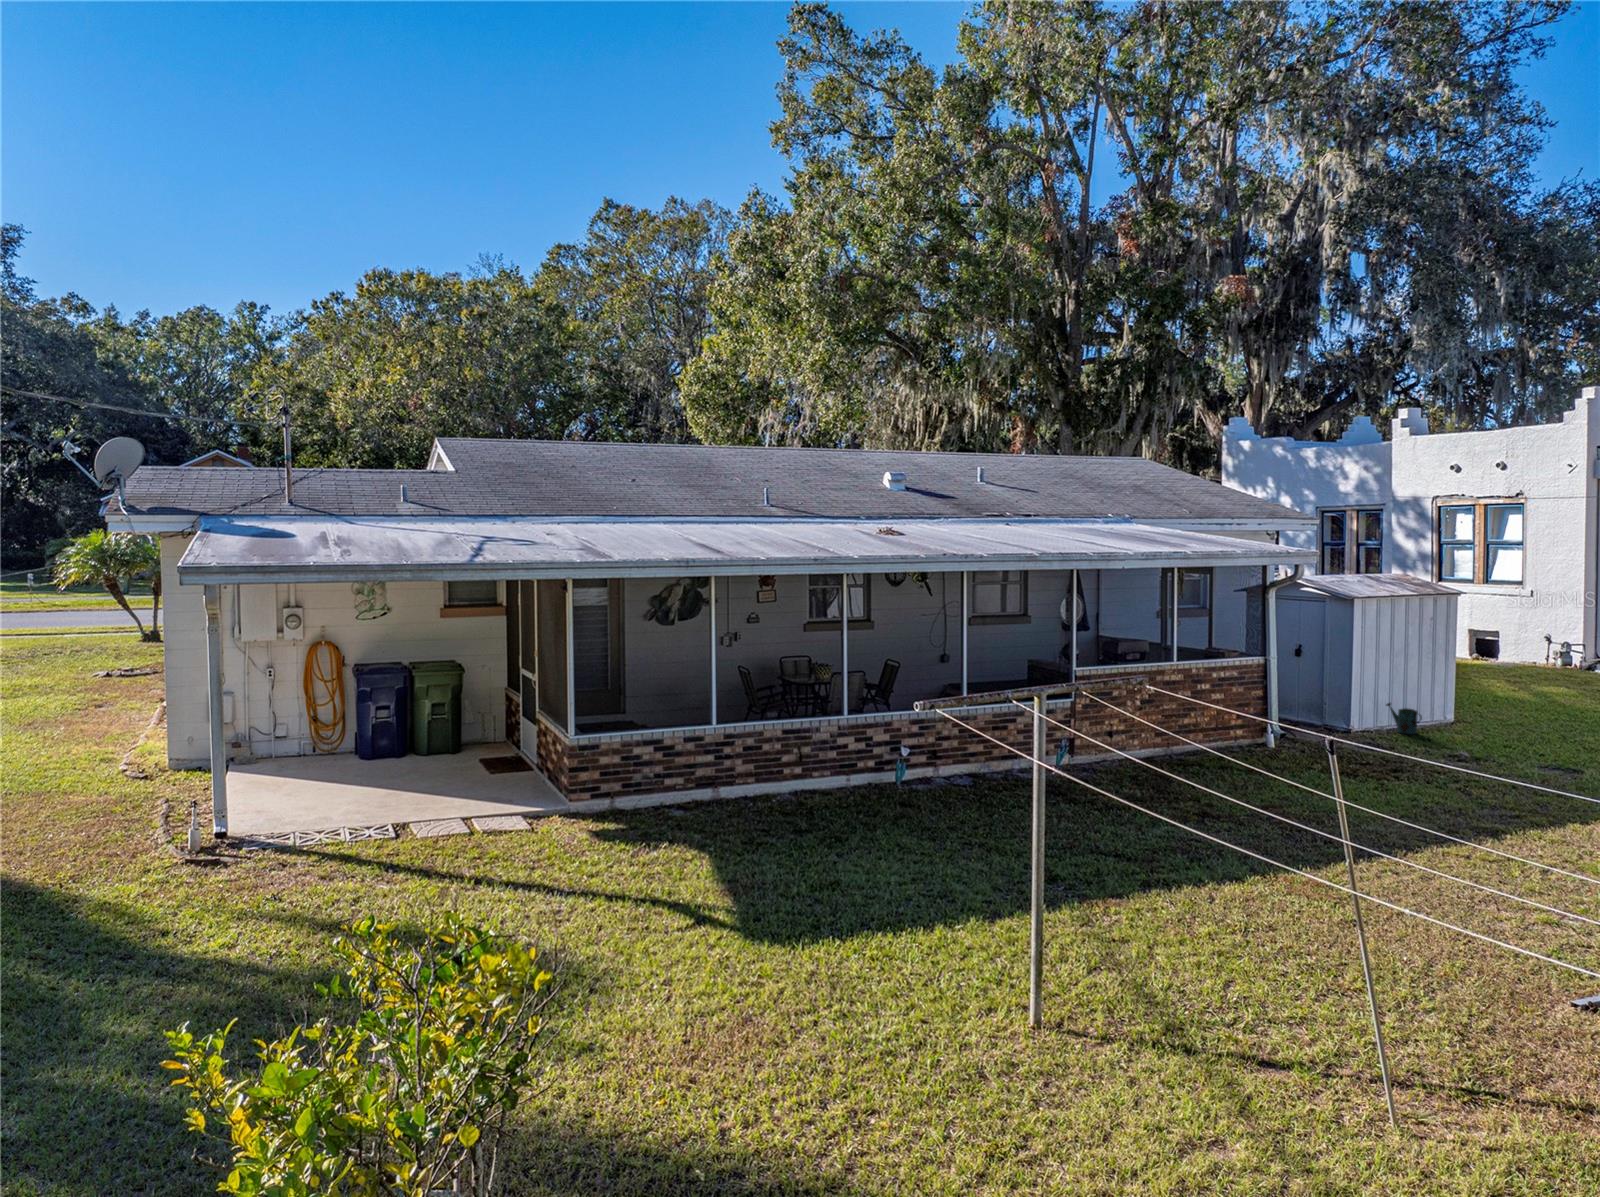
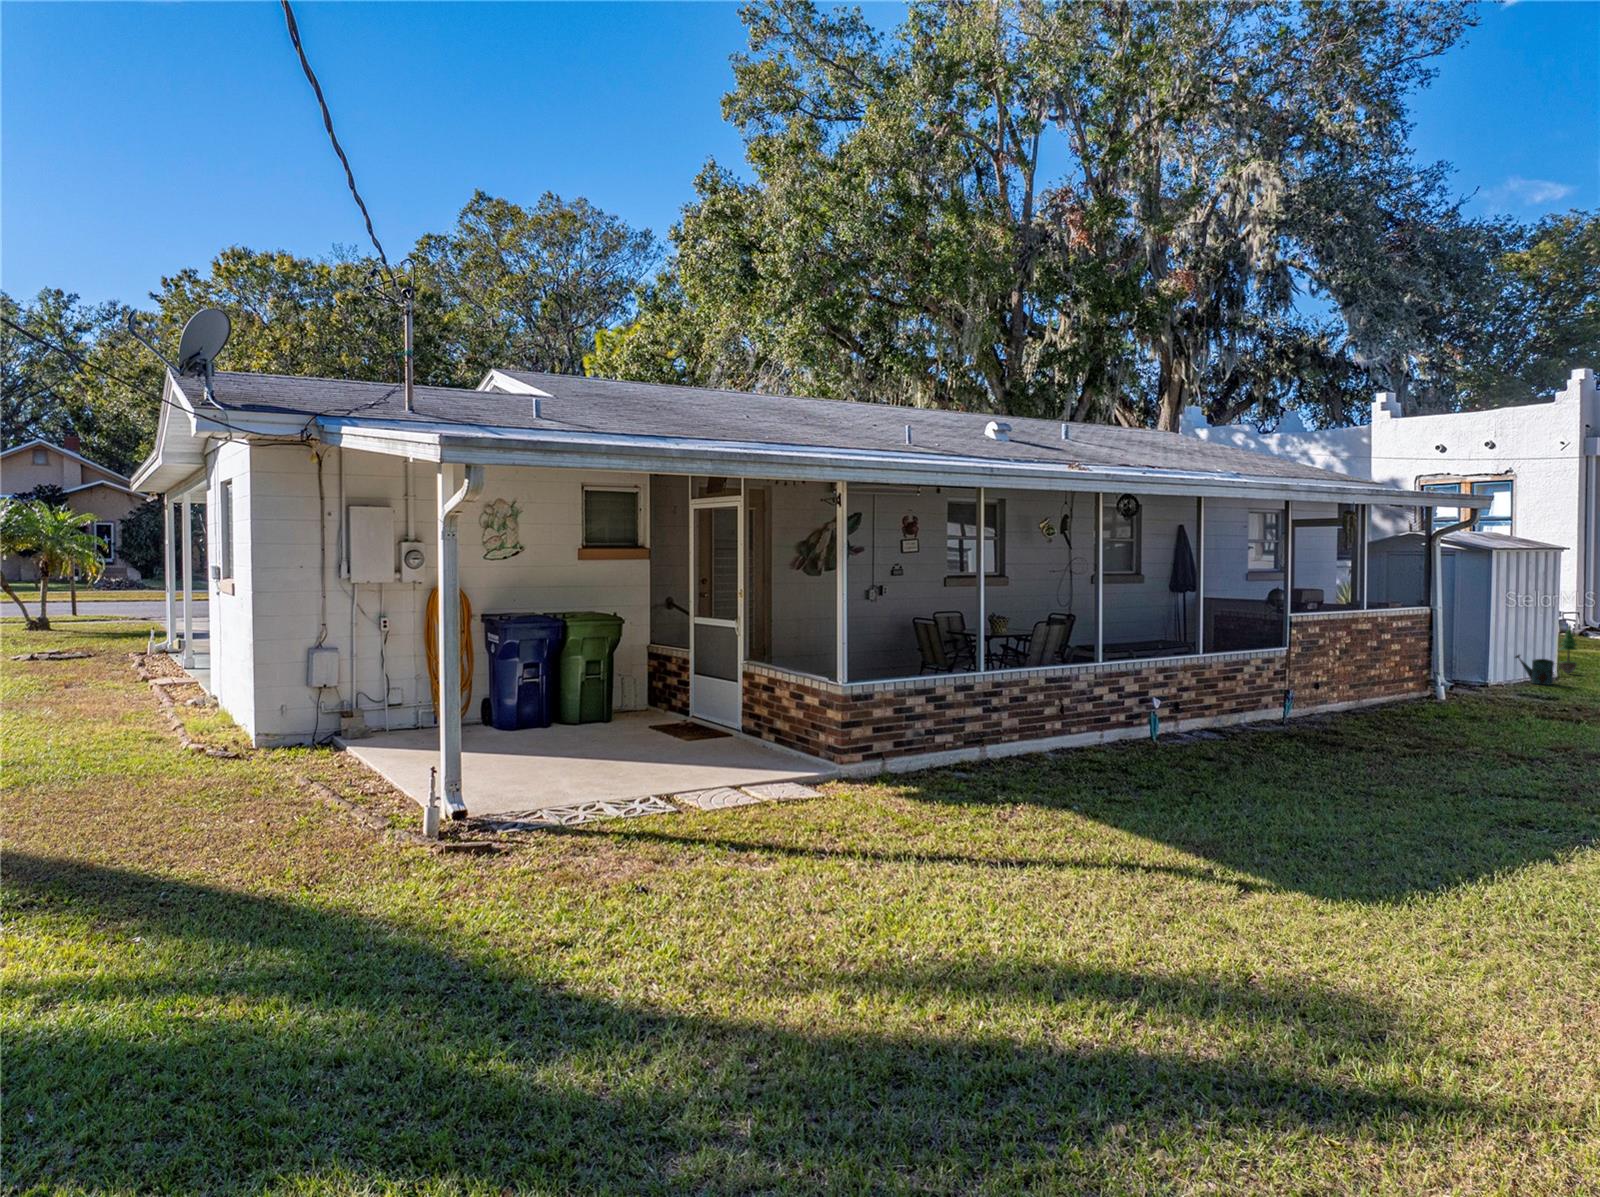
potted tree: none [1450,672,1471,722] -> present [1559,625,1577,674]

